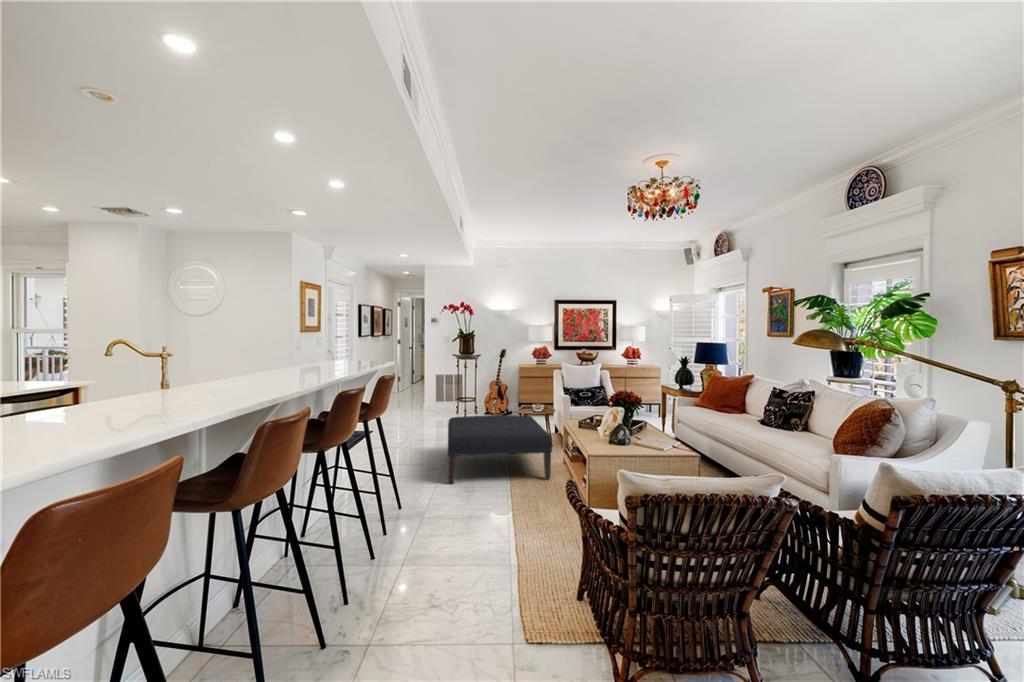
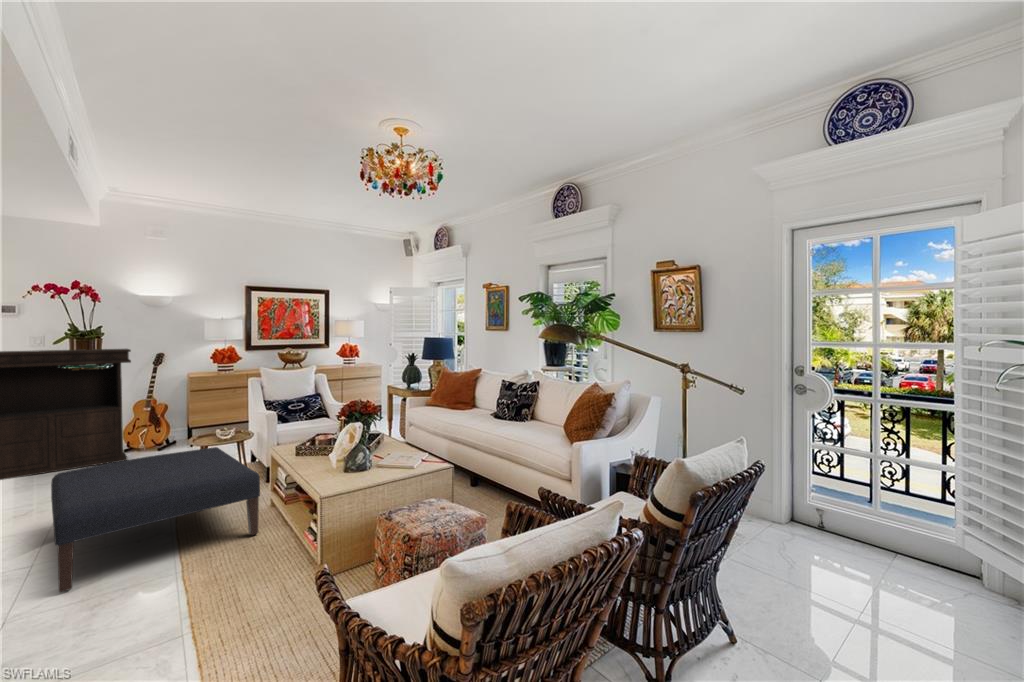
console table: none [410,346,488,421] -> present [0,349,131,480]

